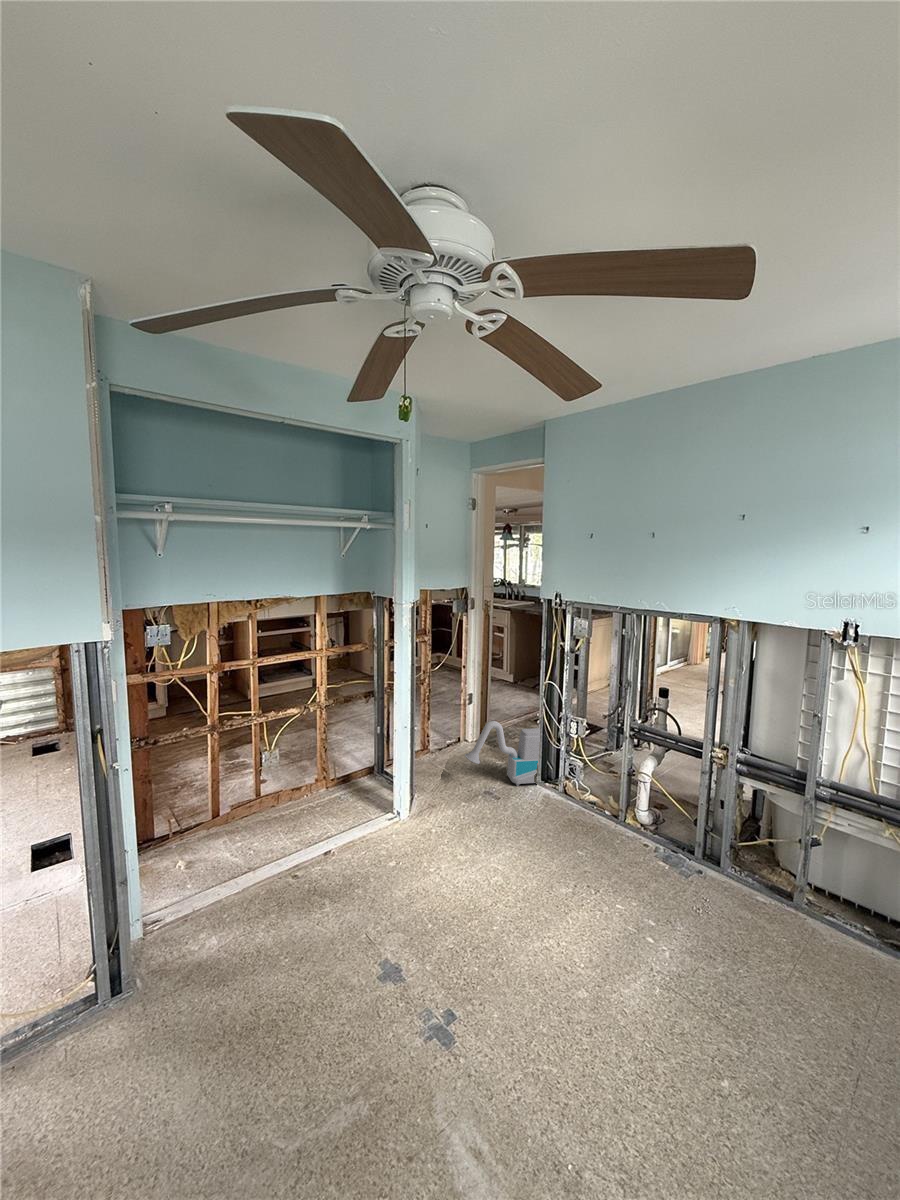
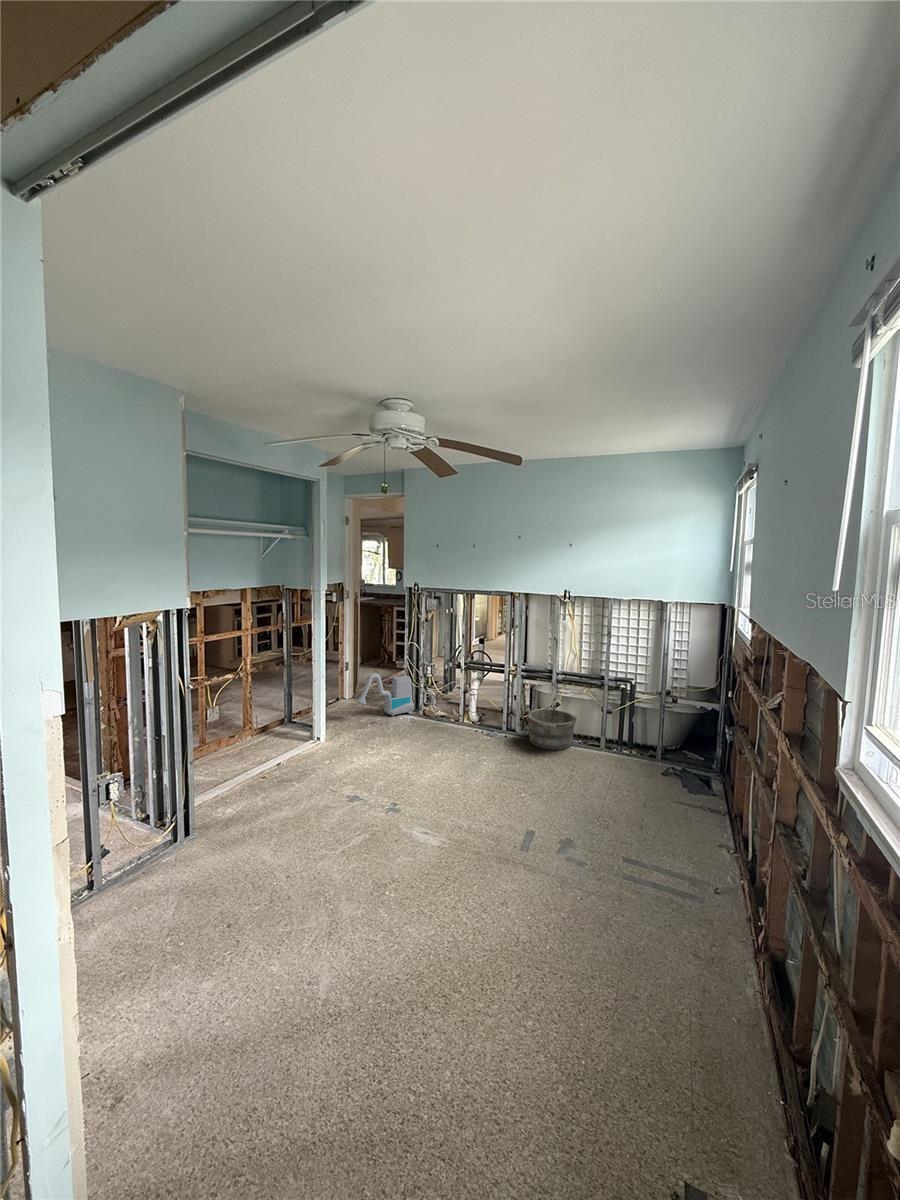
bucket: none [746,837,870,951] -> present [526,709,577,750]

